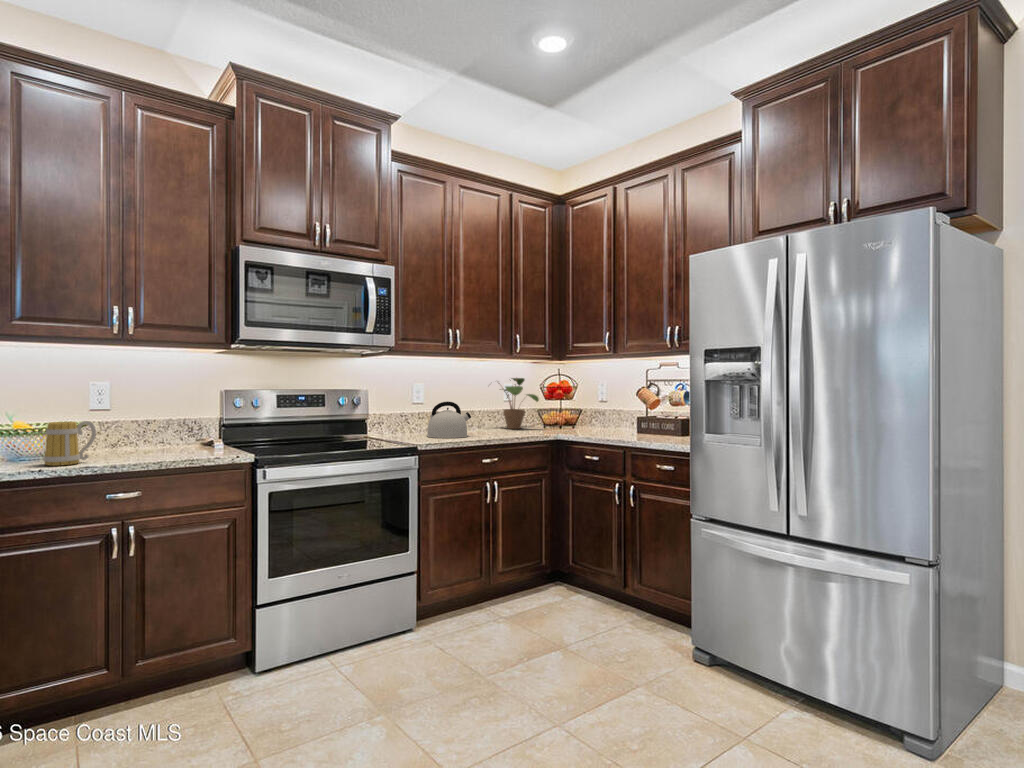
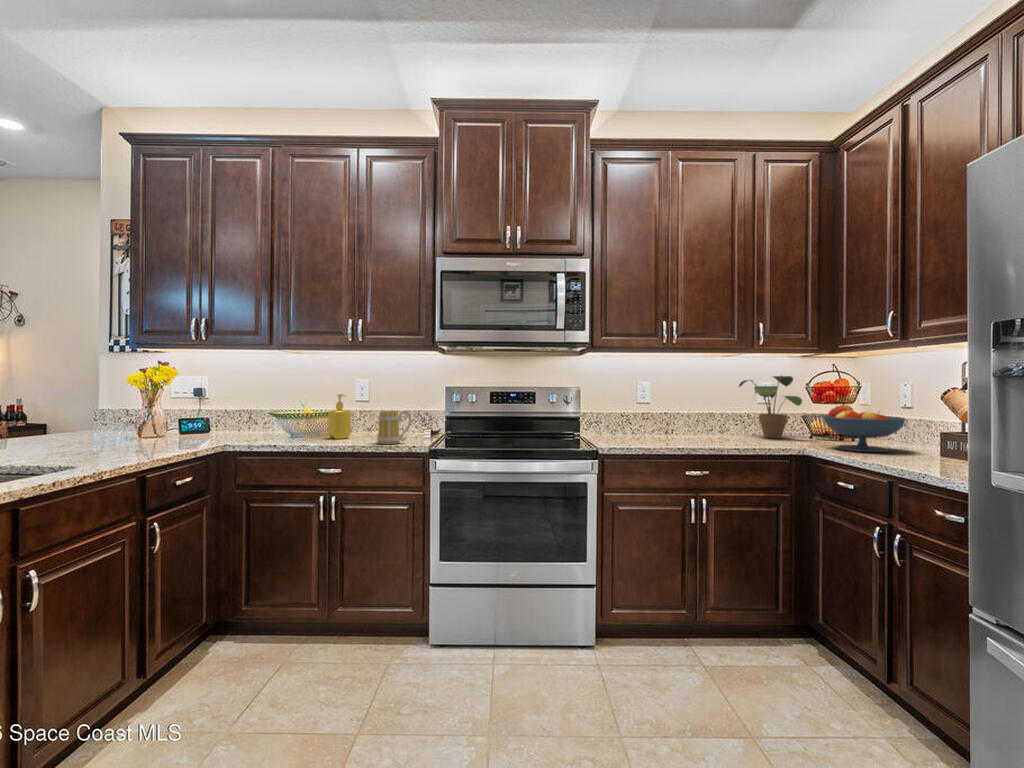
fruit bowl: none [564,400,616,435] -> present [823,405,906,452]
soap dispenser: none [90,401,121,457] -> present [328,394,351,439]
kettle: present [427,402,471,438] -> none [637,402,689,443]
mug: present [44,421,96,466] -> present [377,411,411,444]

